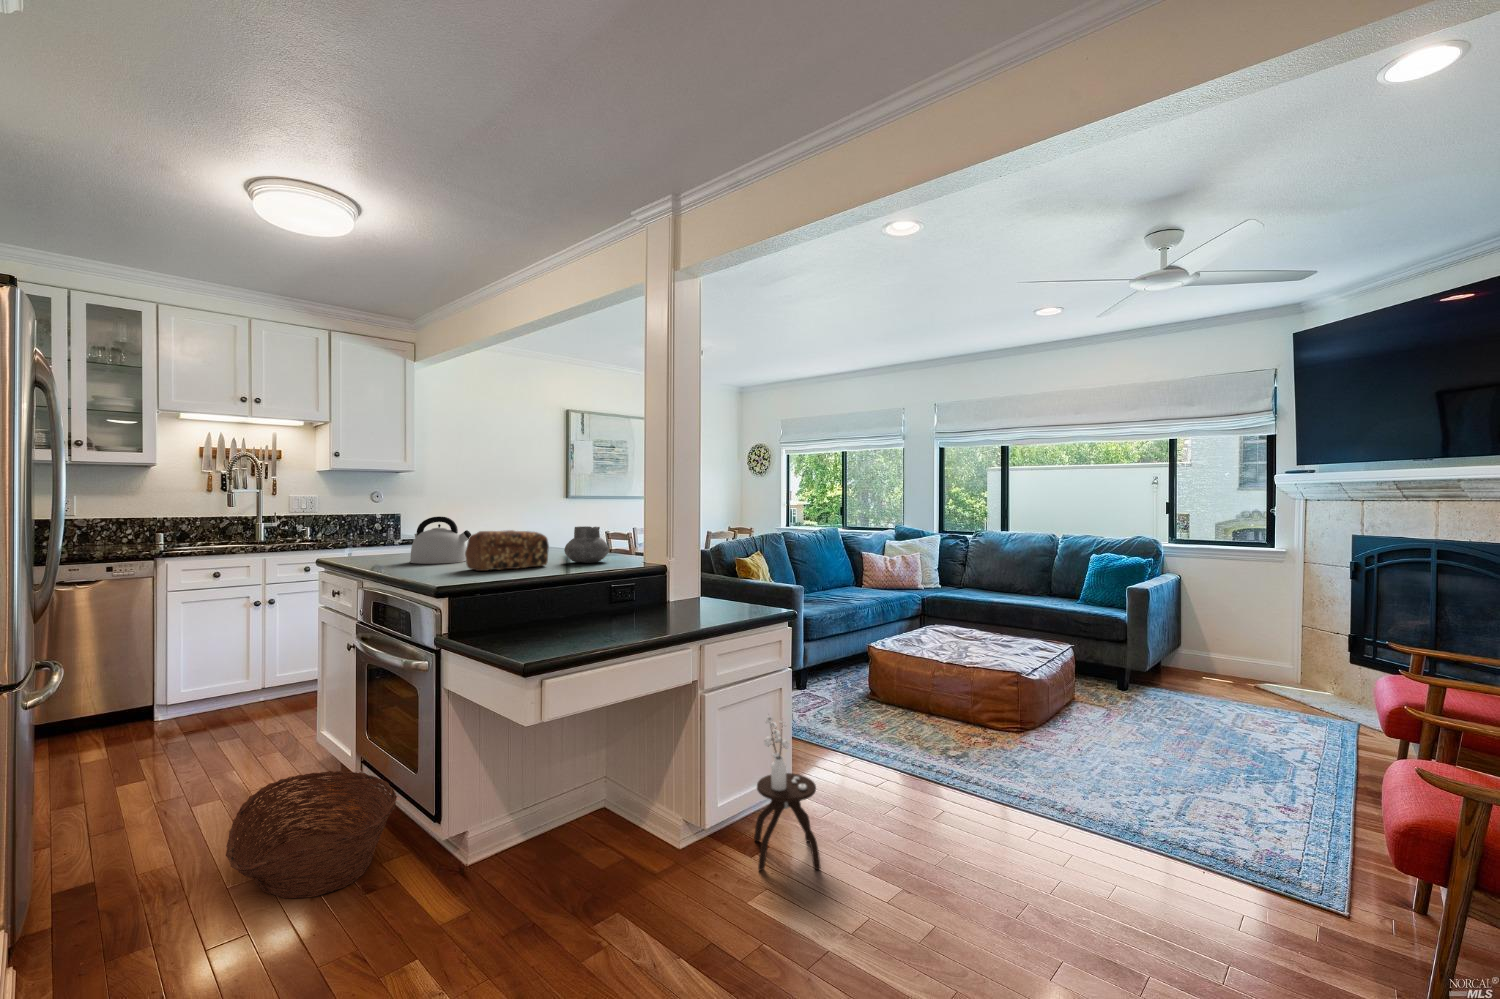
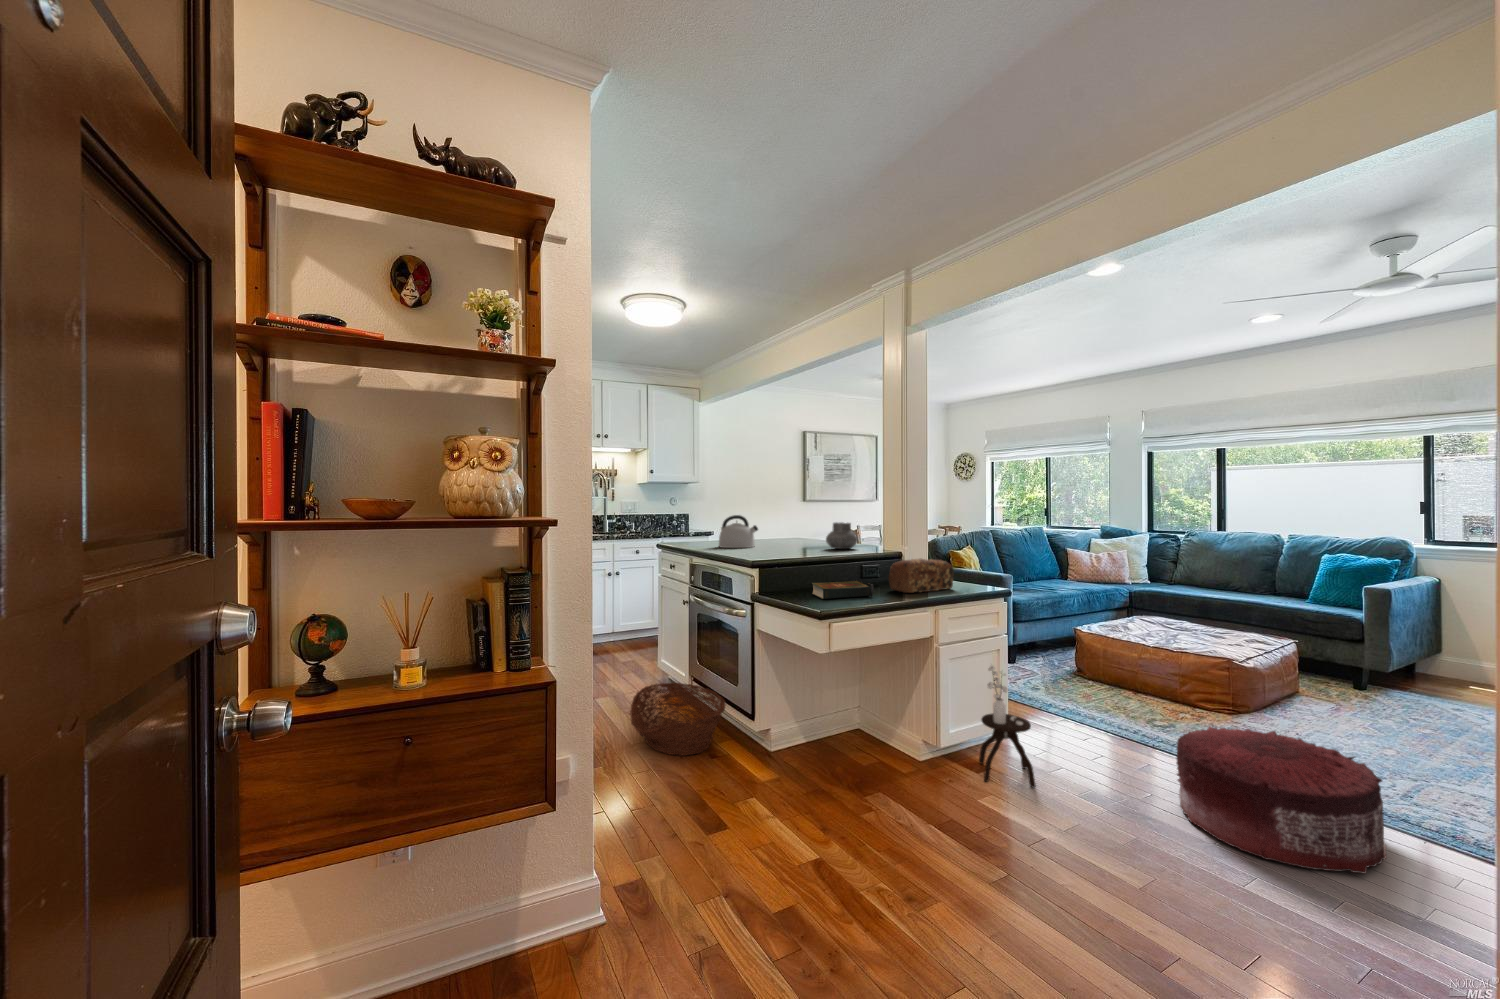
bread loaf: present [465,530,549,571] -> present [888,559,954,593]
book: none [527,607,616,641] -> present [812,580,874,599]
pouf: none [976,763,1183,940] -> present [1177,727,1387,873]

